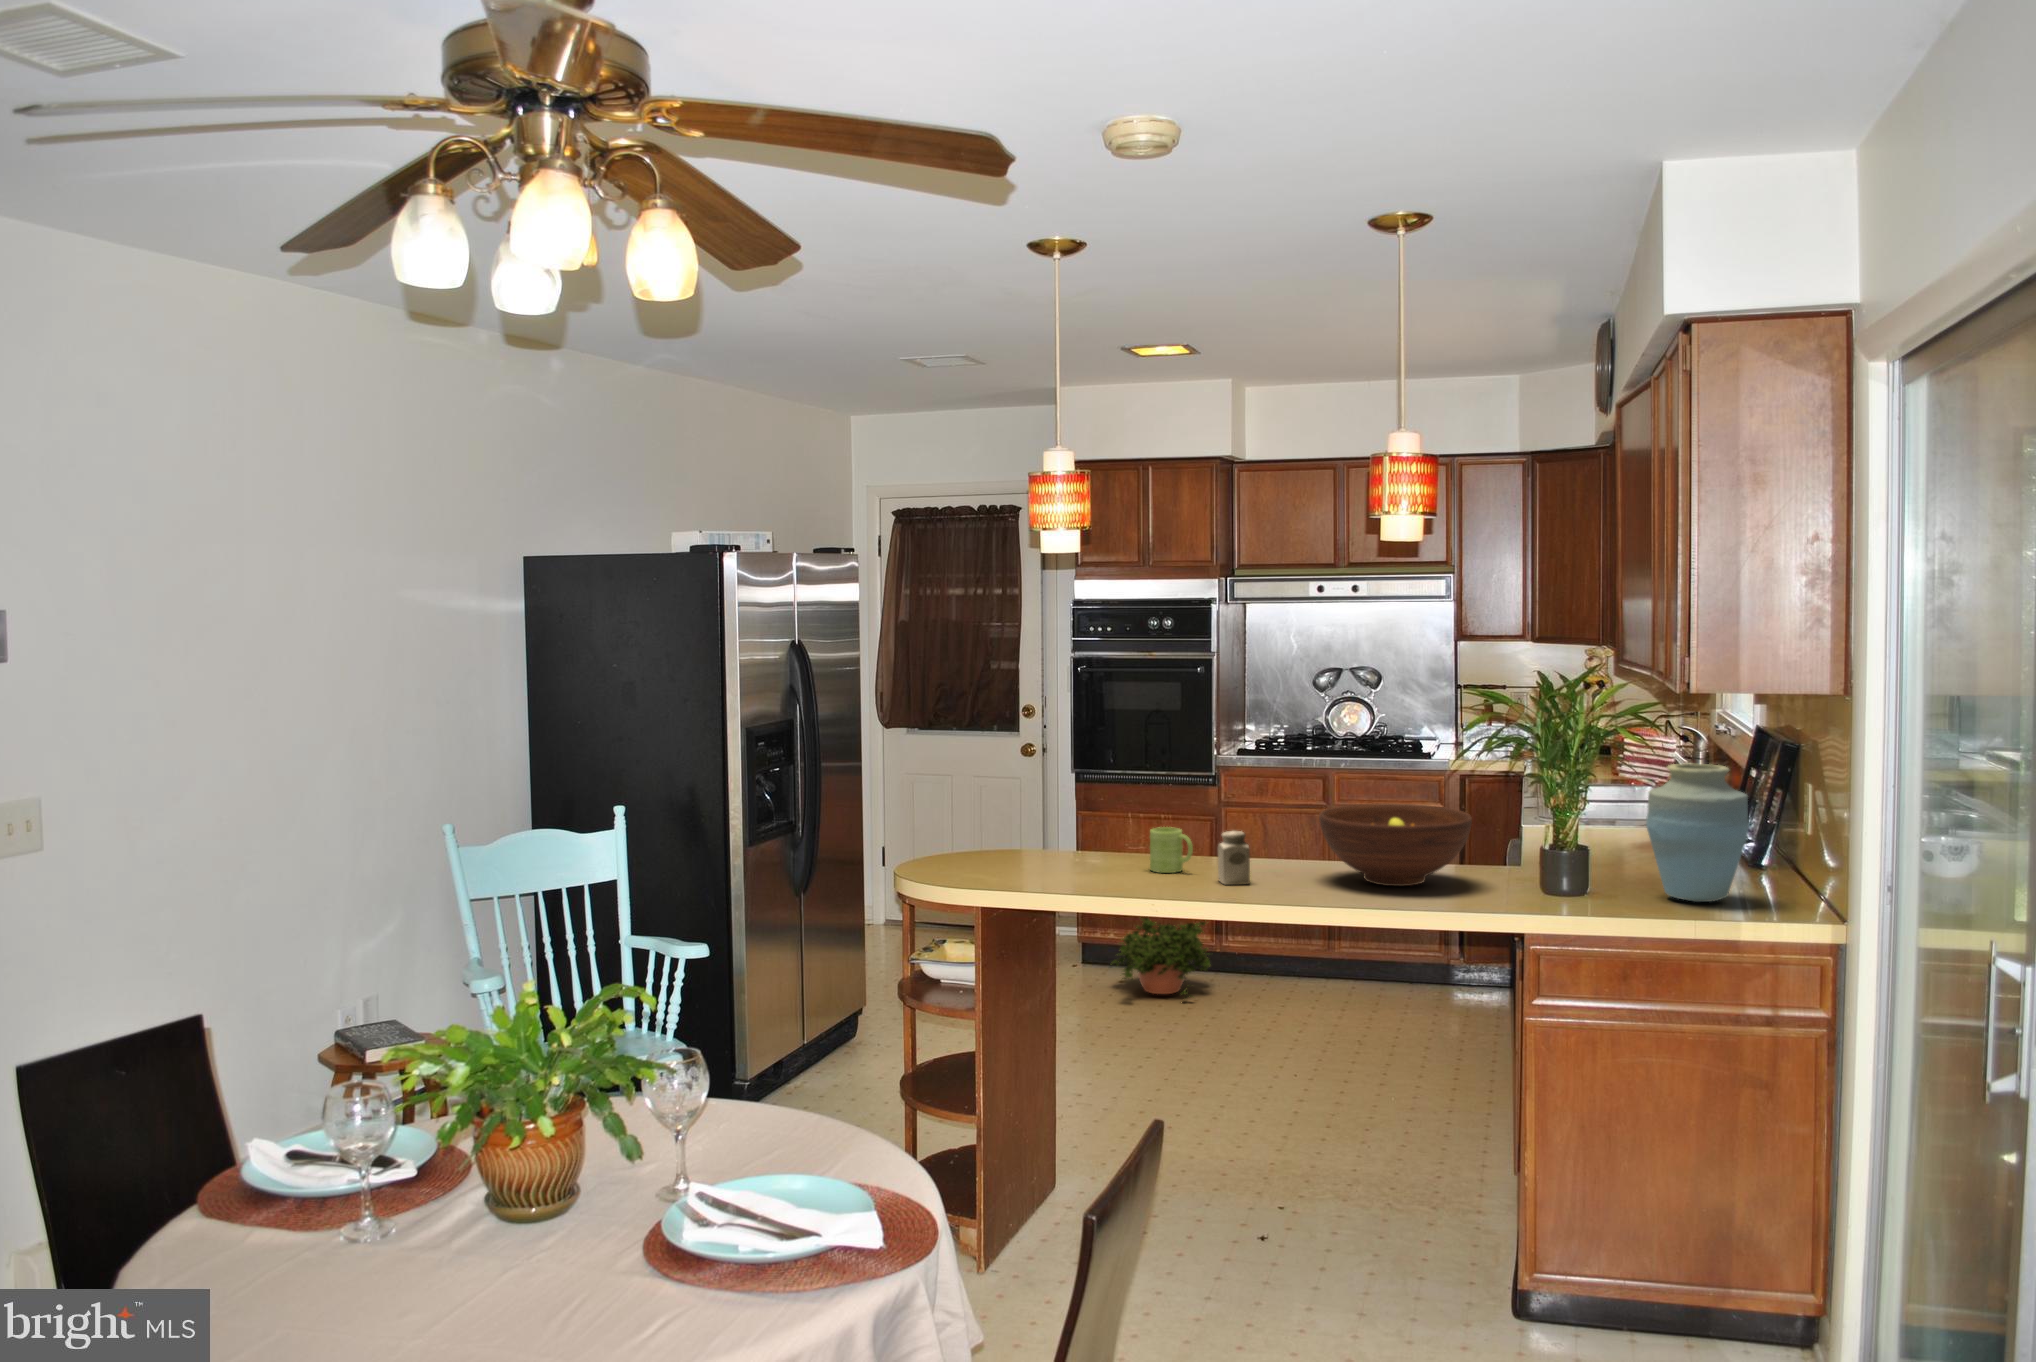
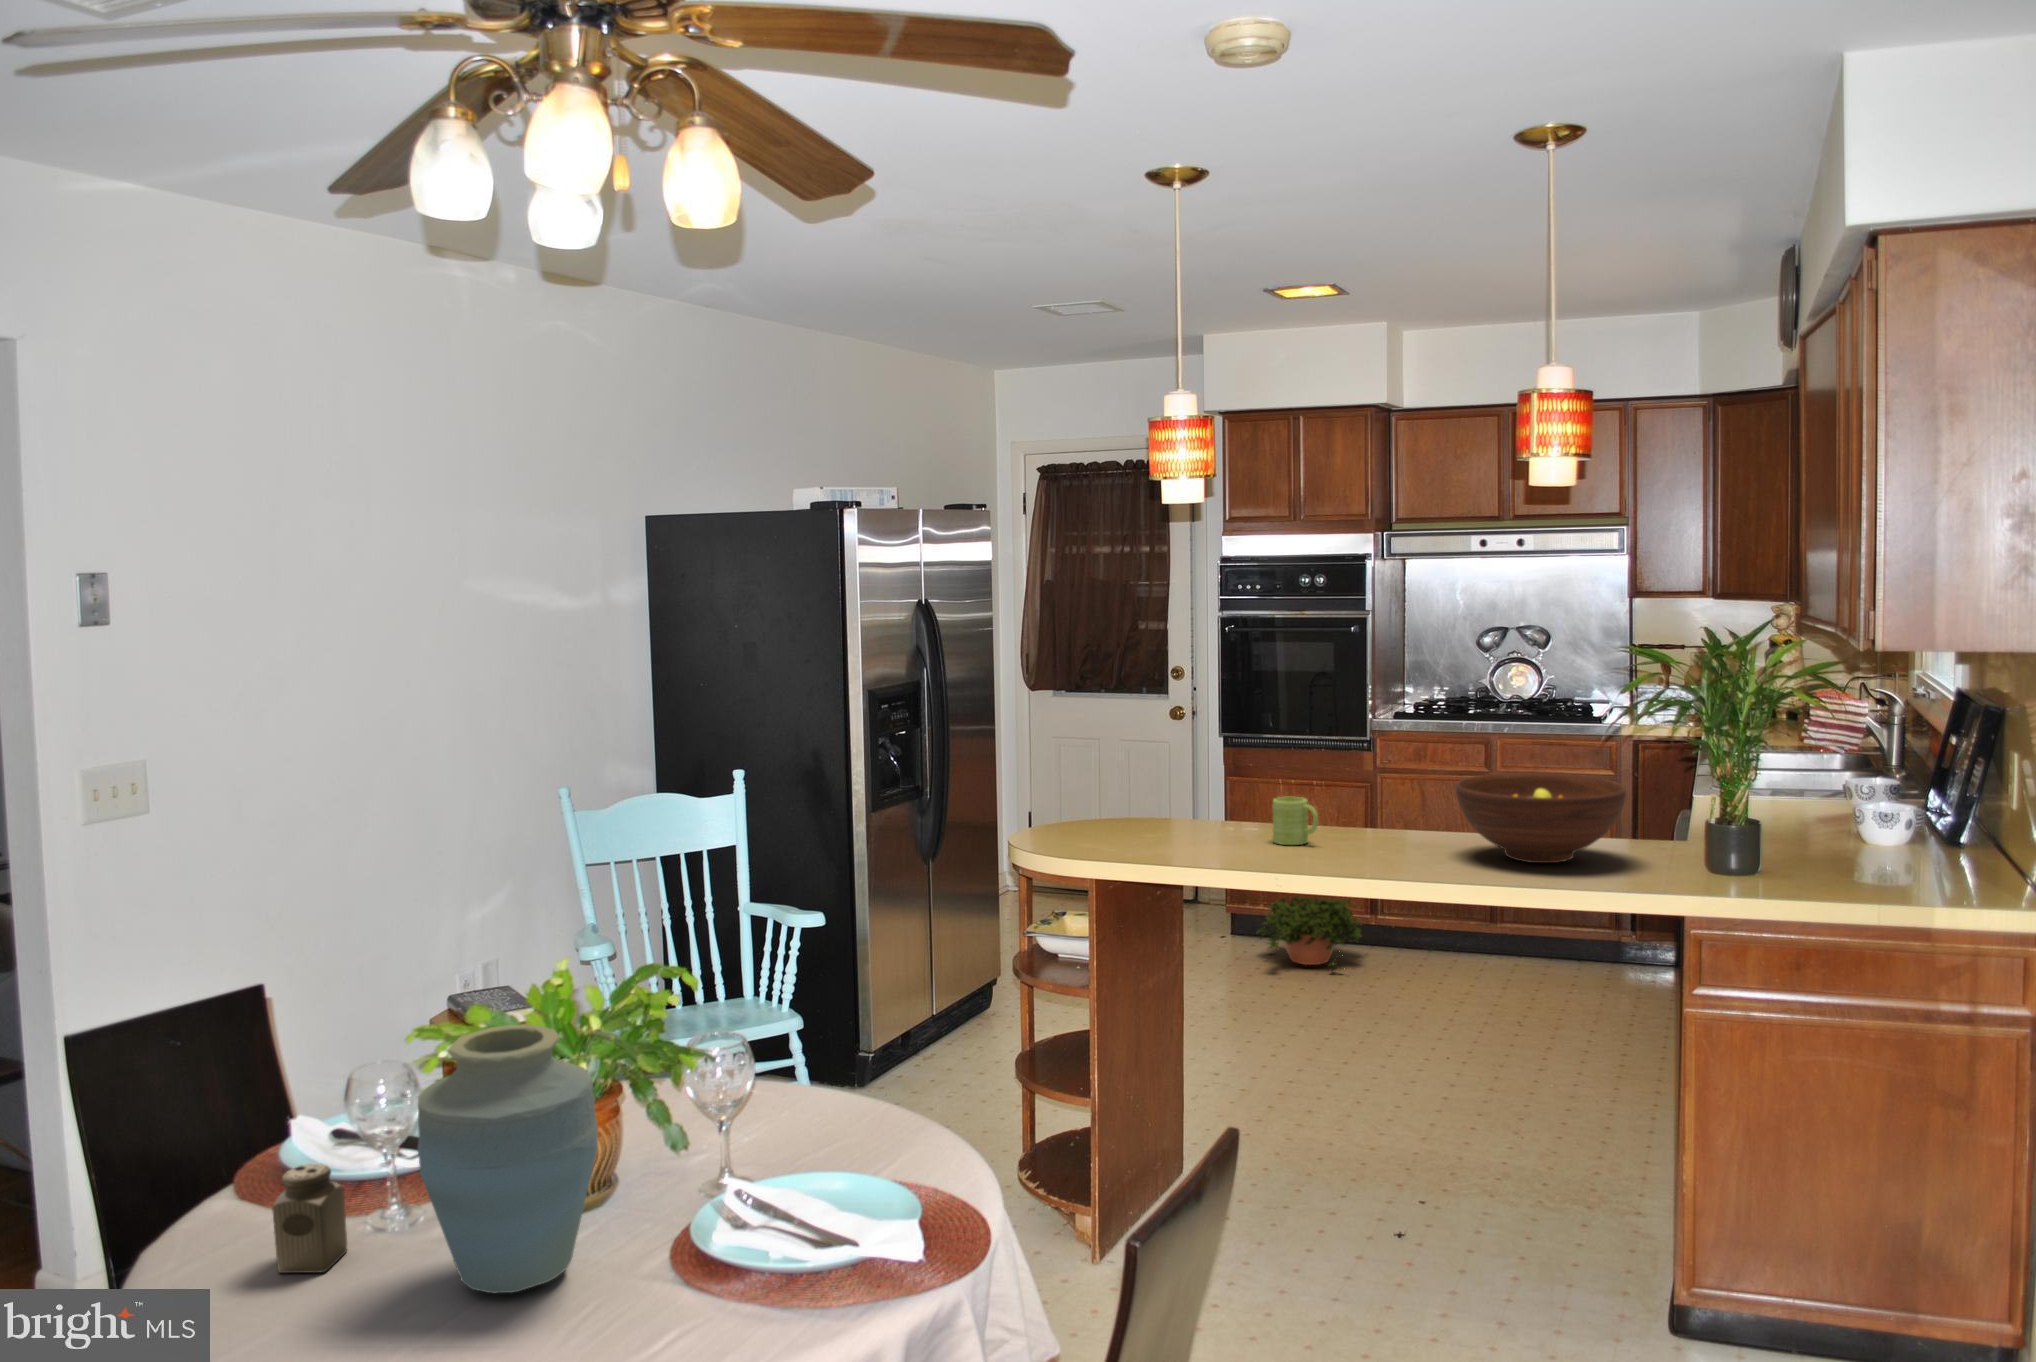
vase: present [1646,764,1749,902] -> present [418,1025,598,1293]
salt shaker: present [1218,831,1250,885] -> present [273,1164,347,1273]

